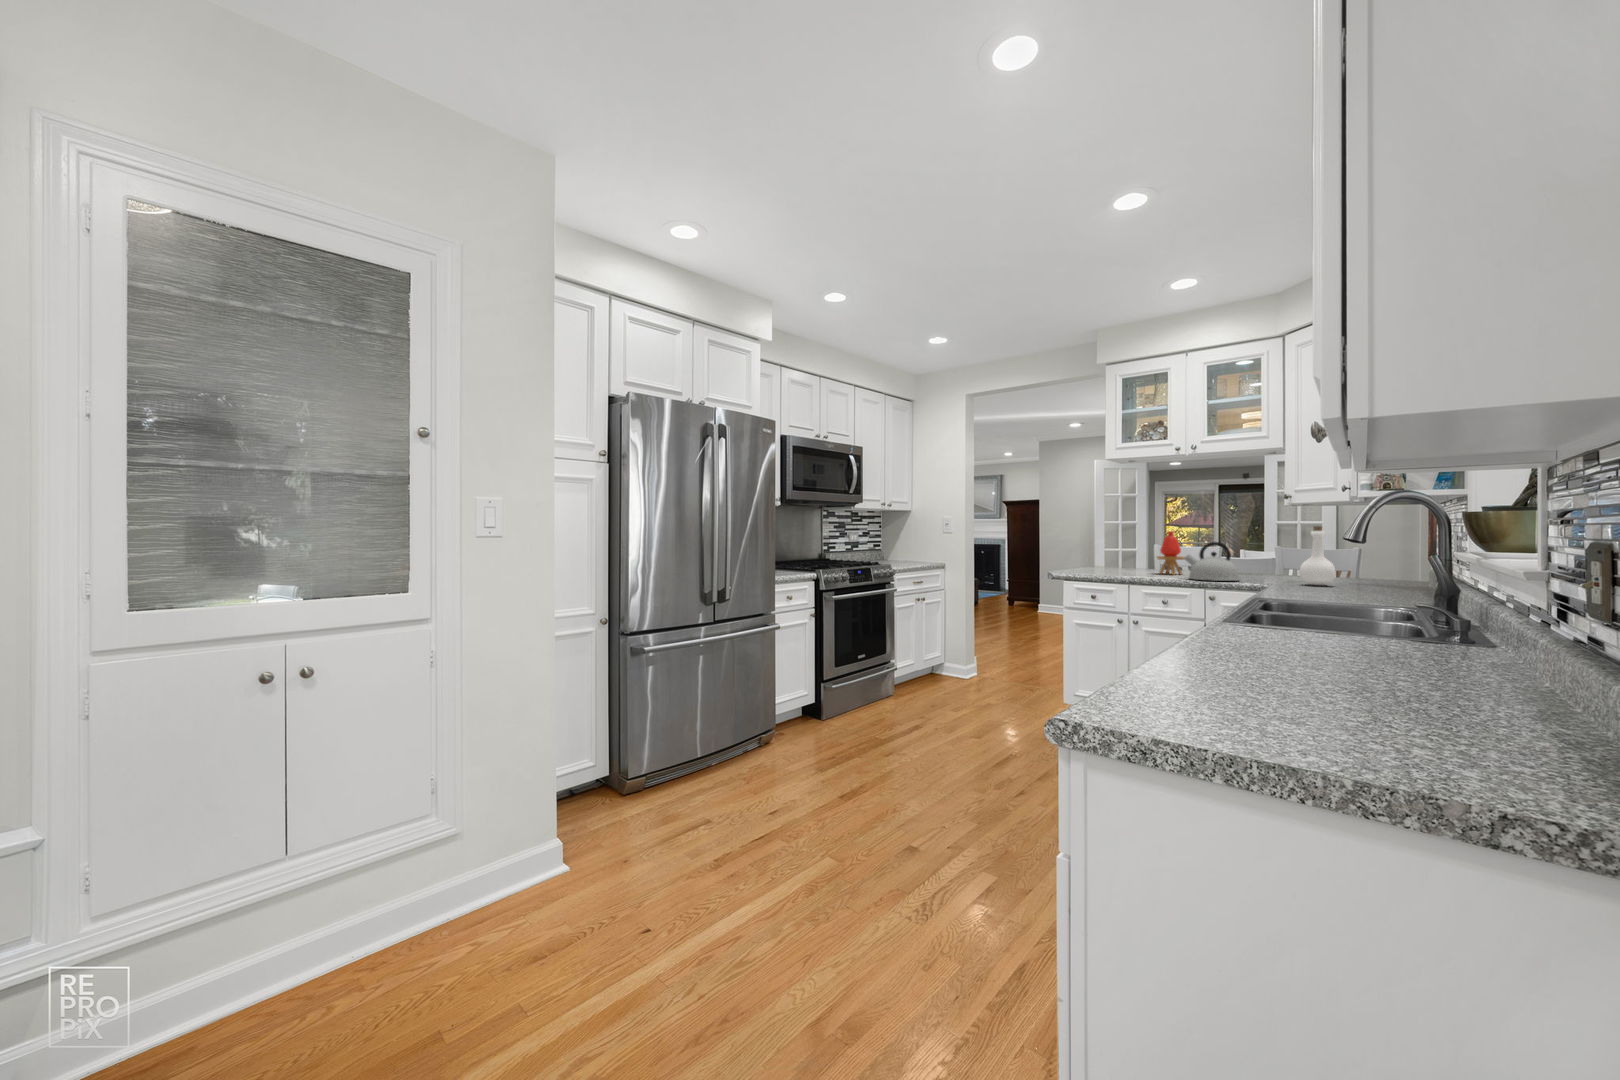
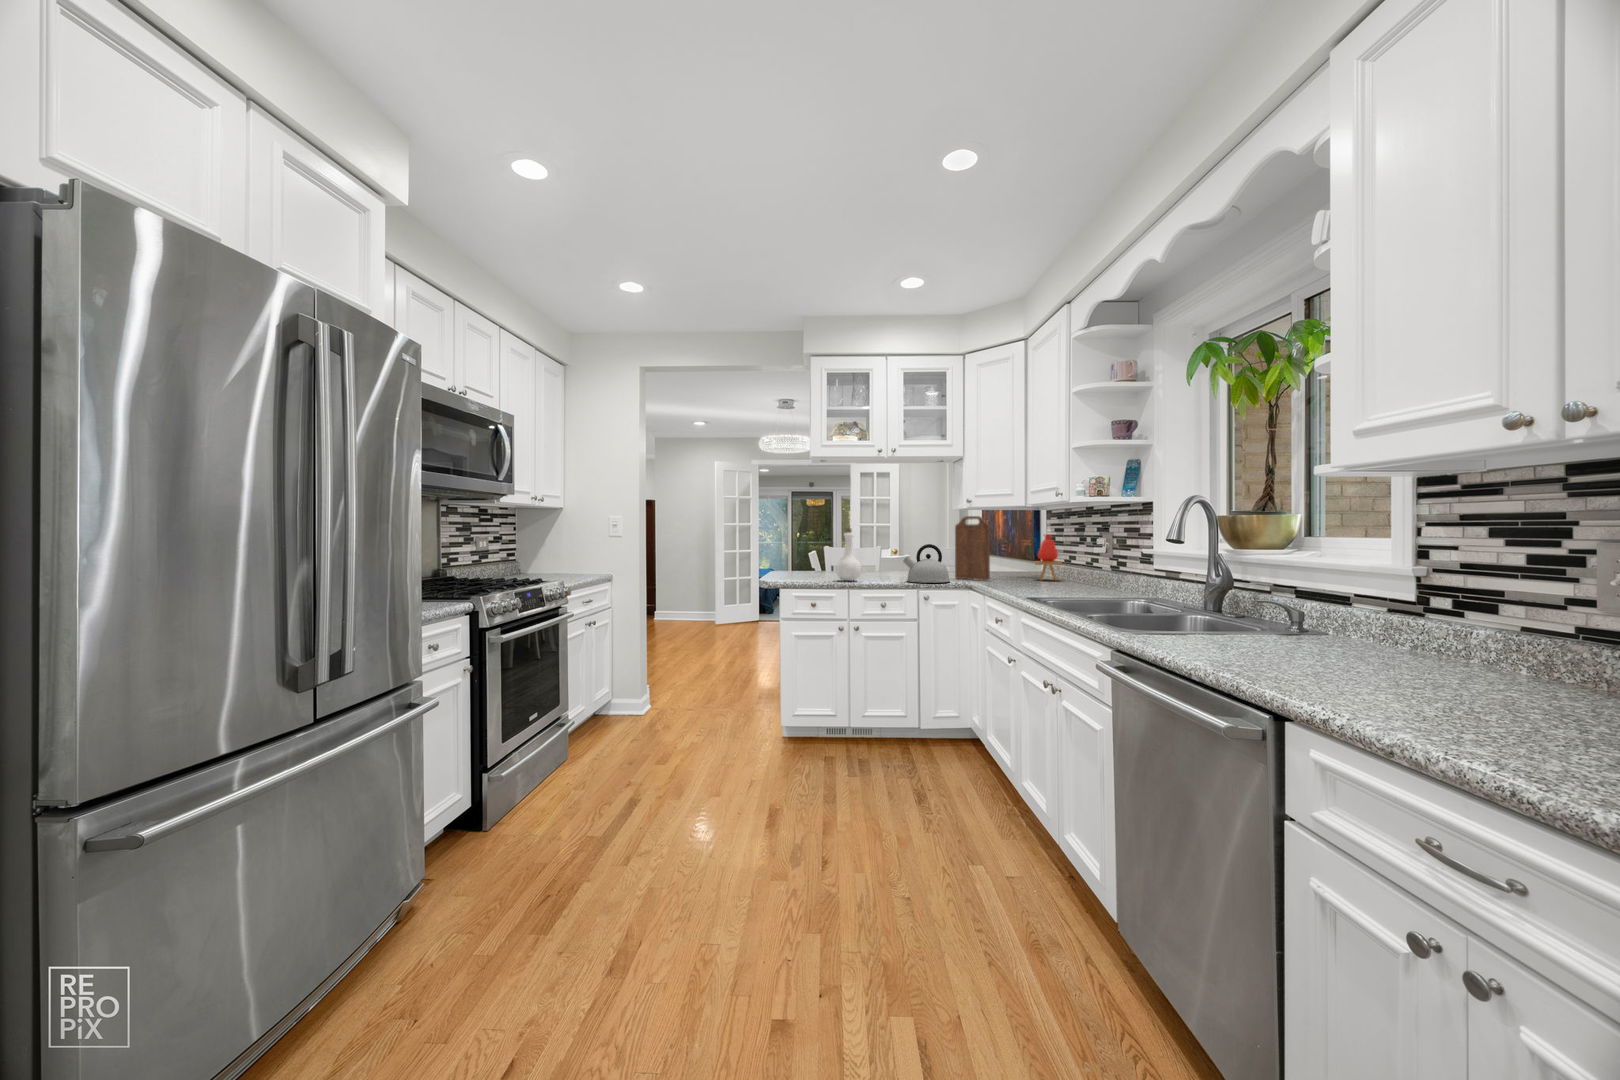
cutting board: none [1262,512,1300,582] -> present [955,516,990,580]
bottle: present [1300,526,1336,585] -> present [837,529,861,581]
vase: present [1157,531,1184,575] -> present [1035,534,1062,580]

